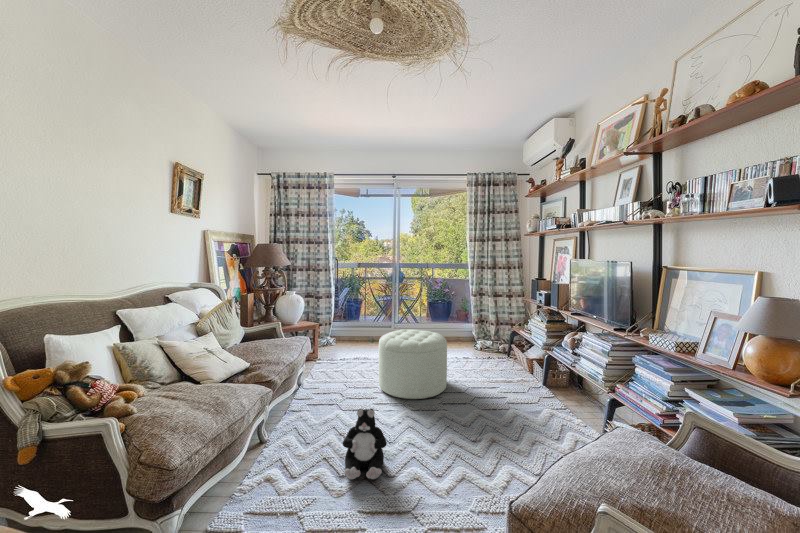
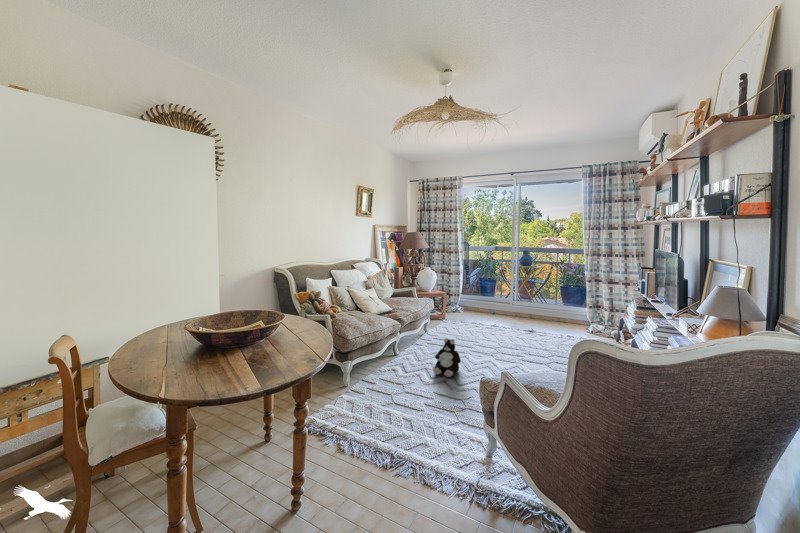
ottoman: present [379,329,447,399] -> none [478,301,534,351]

